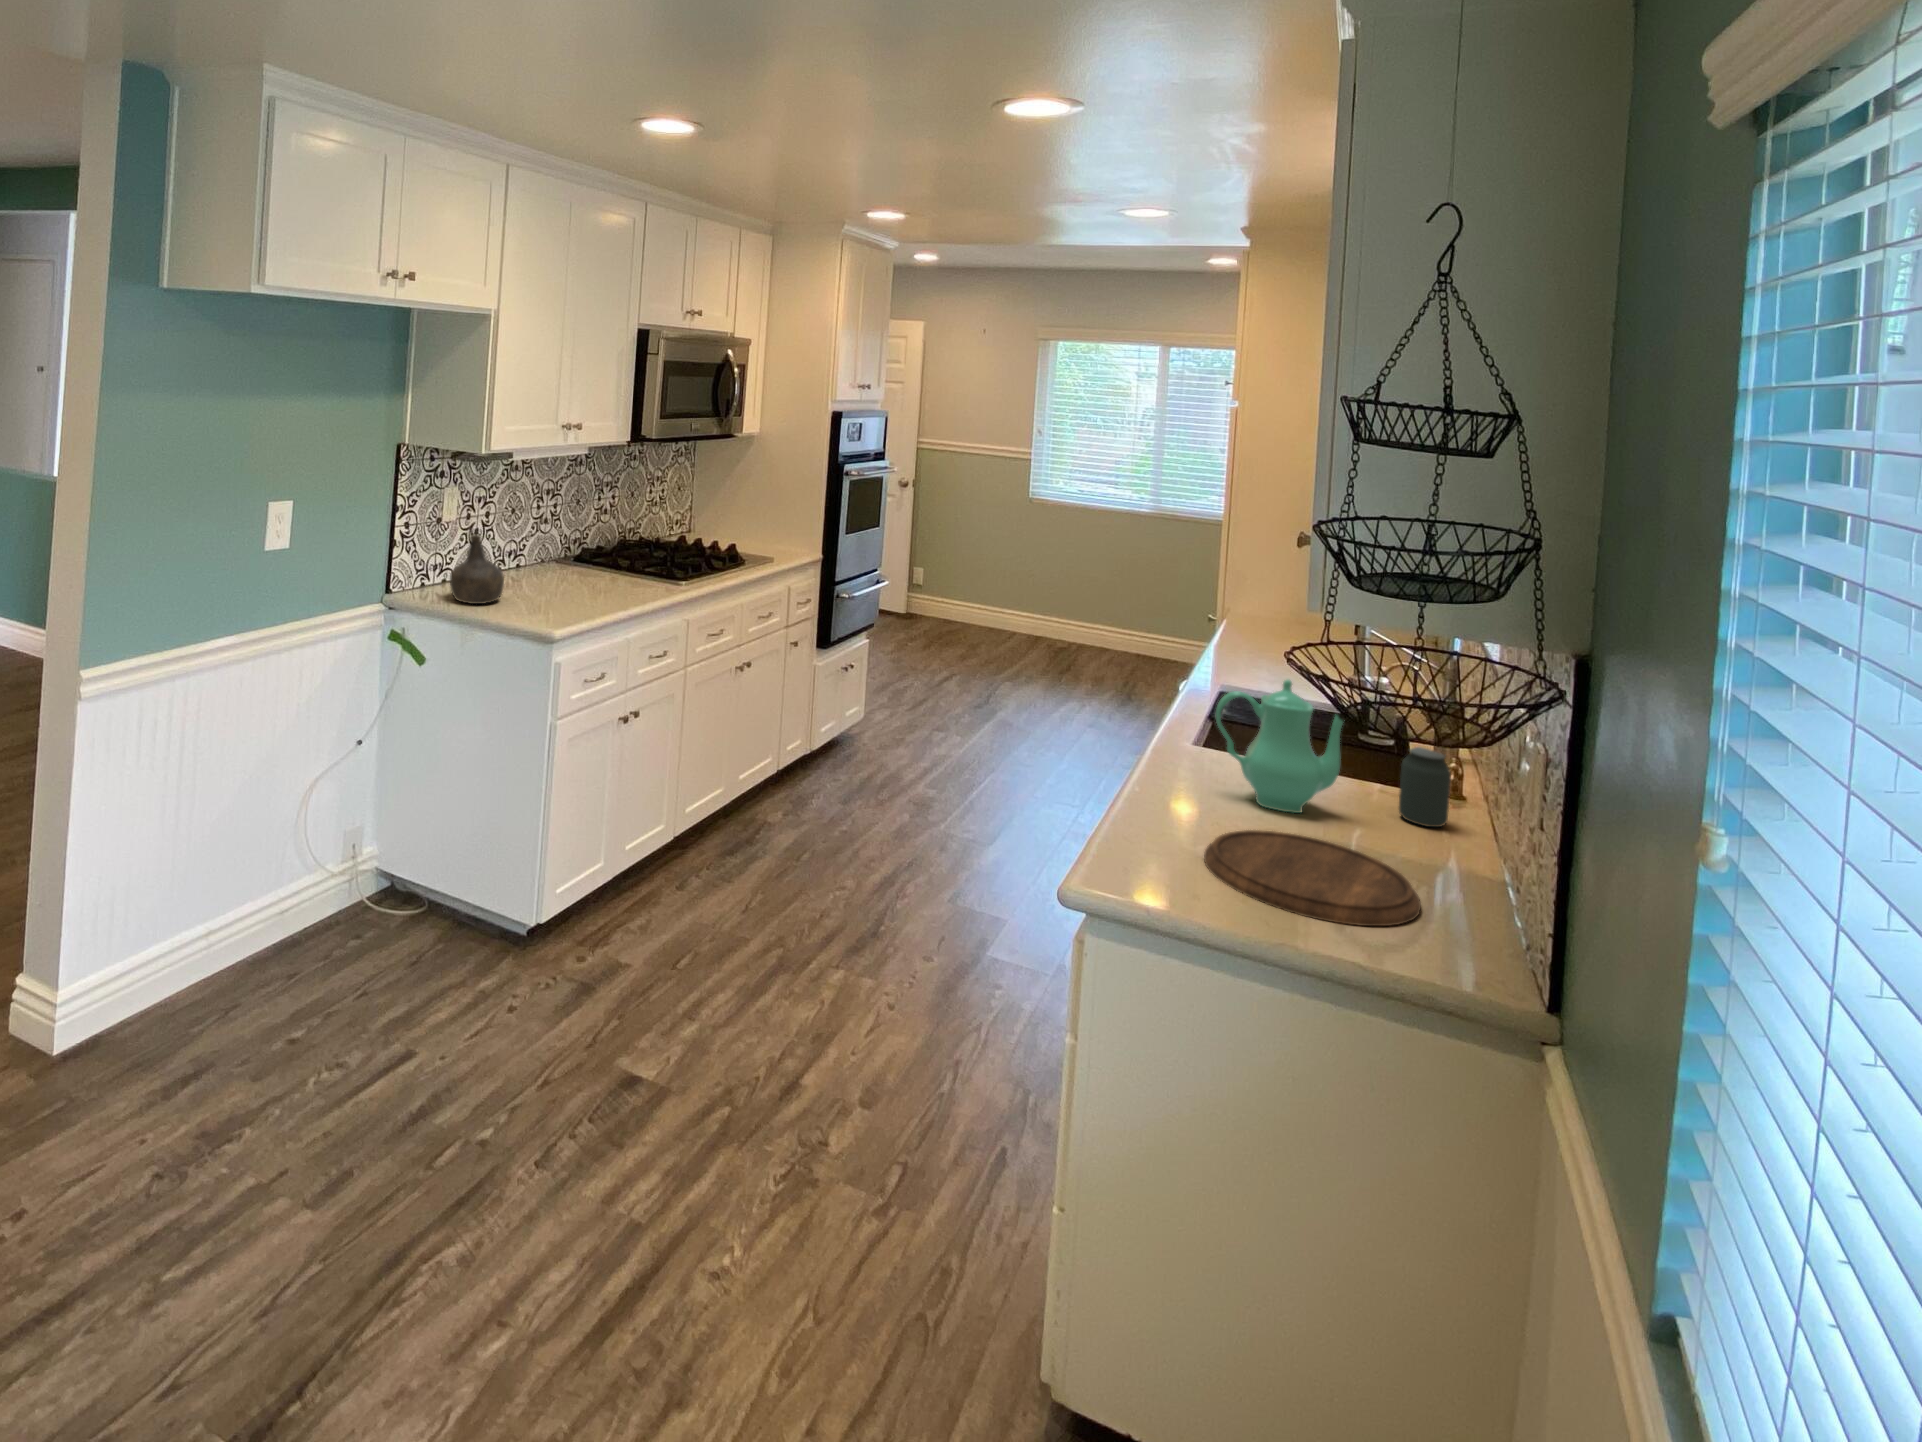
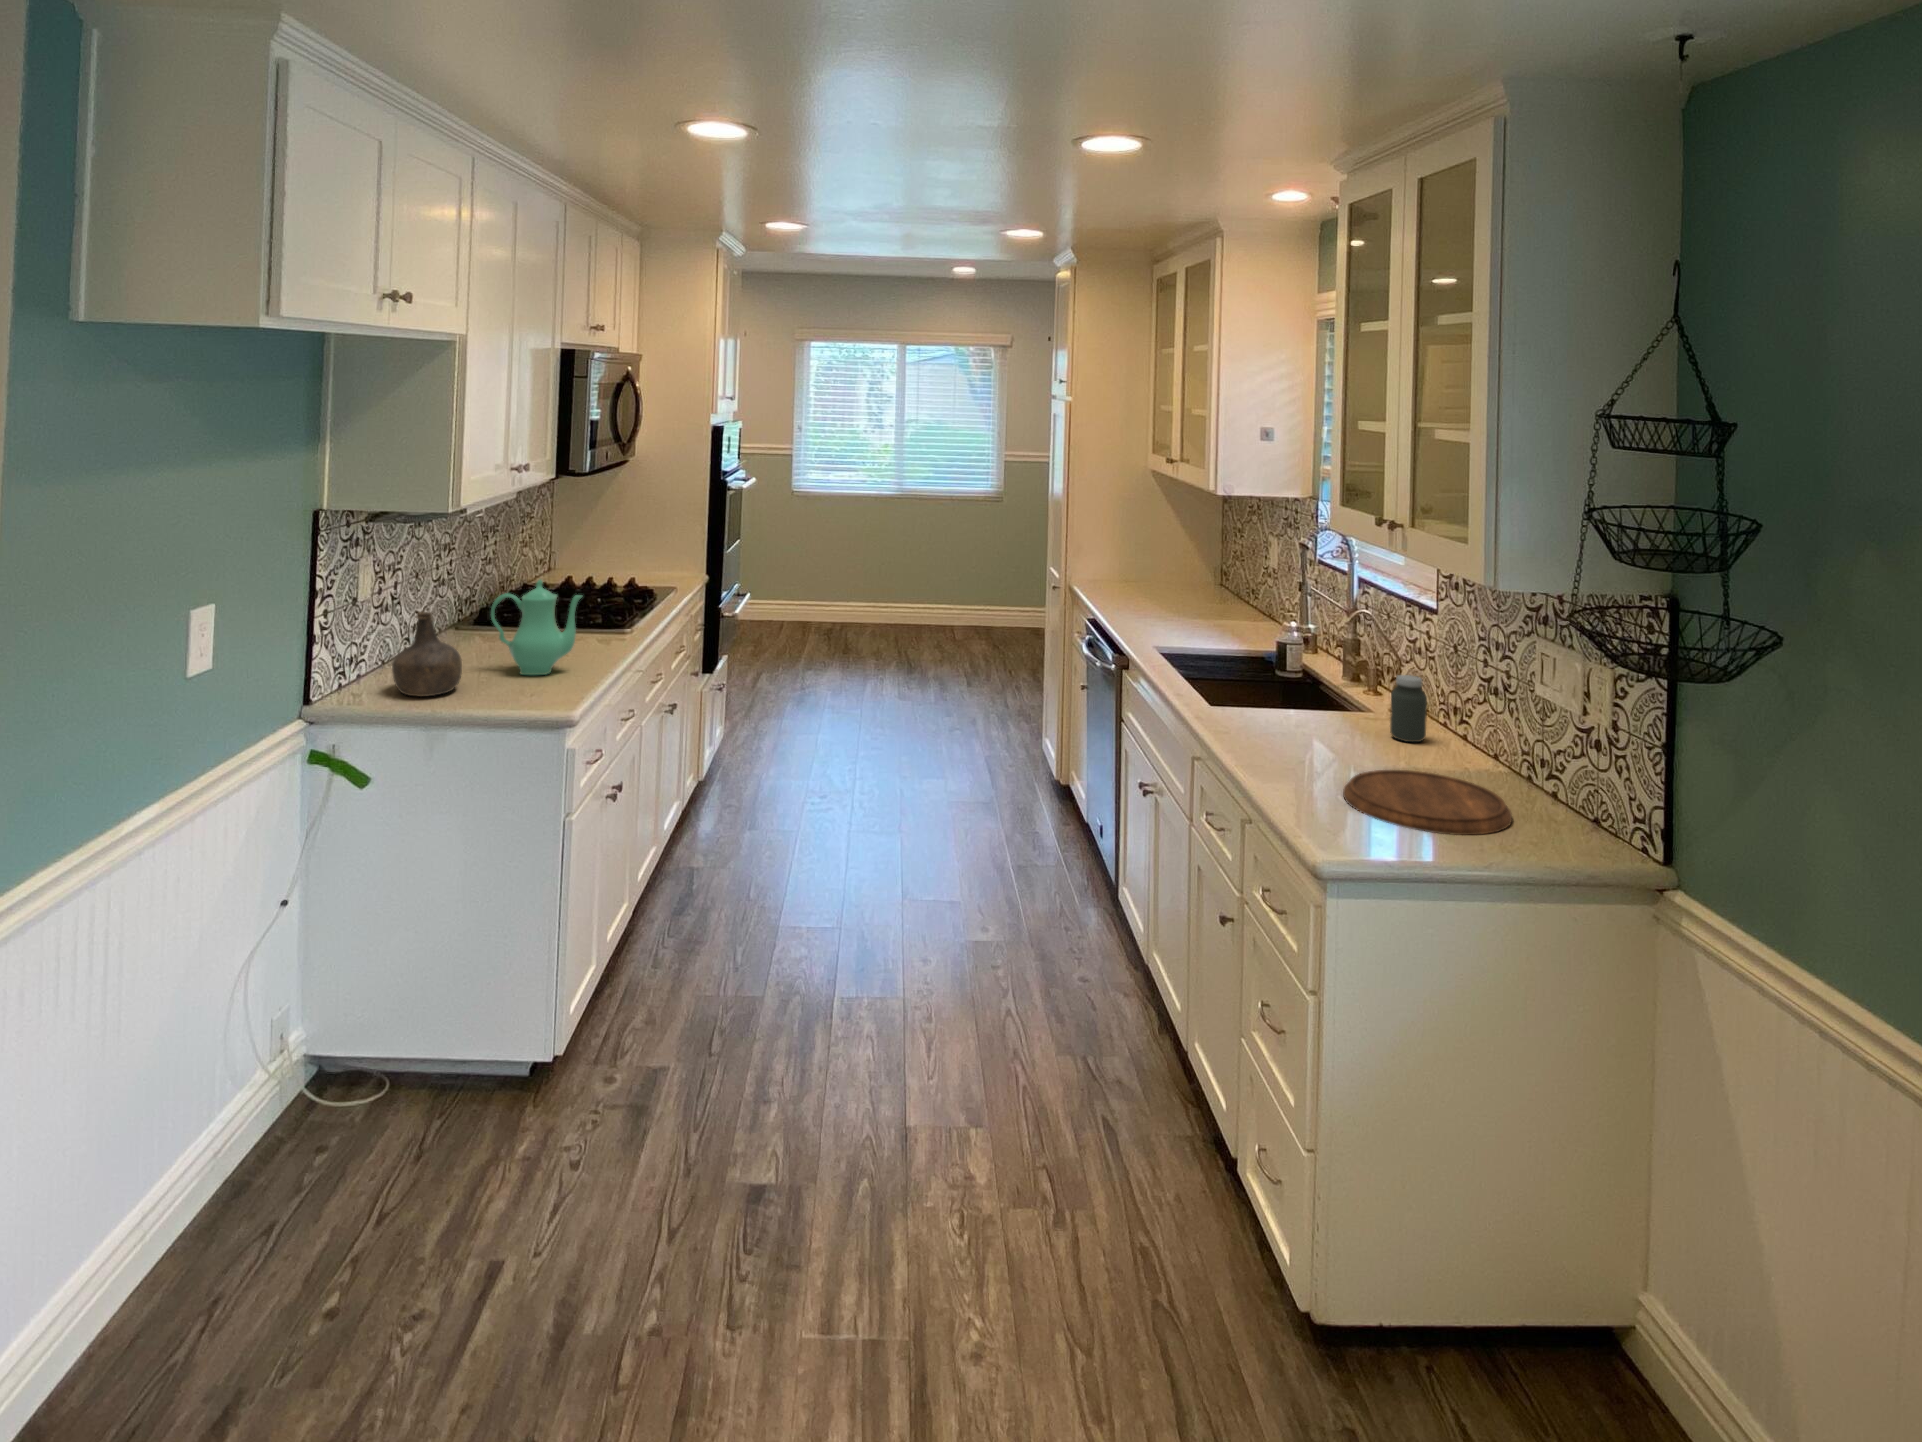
teapot: present [1216,680,1343,813] -> present [491,580,582,675]

